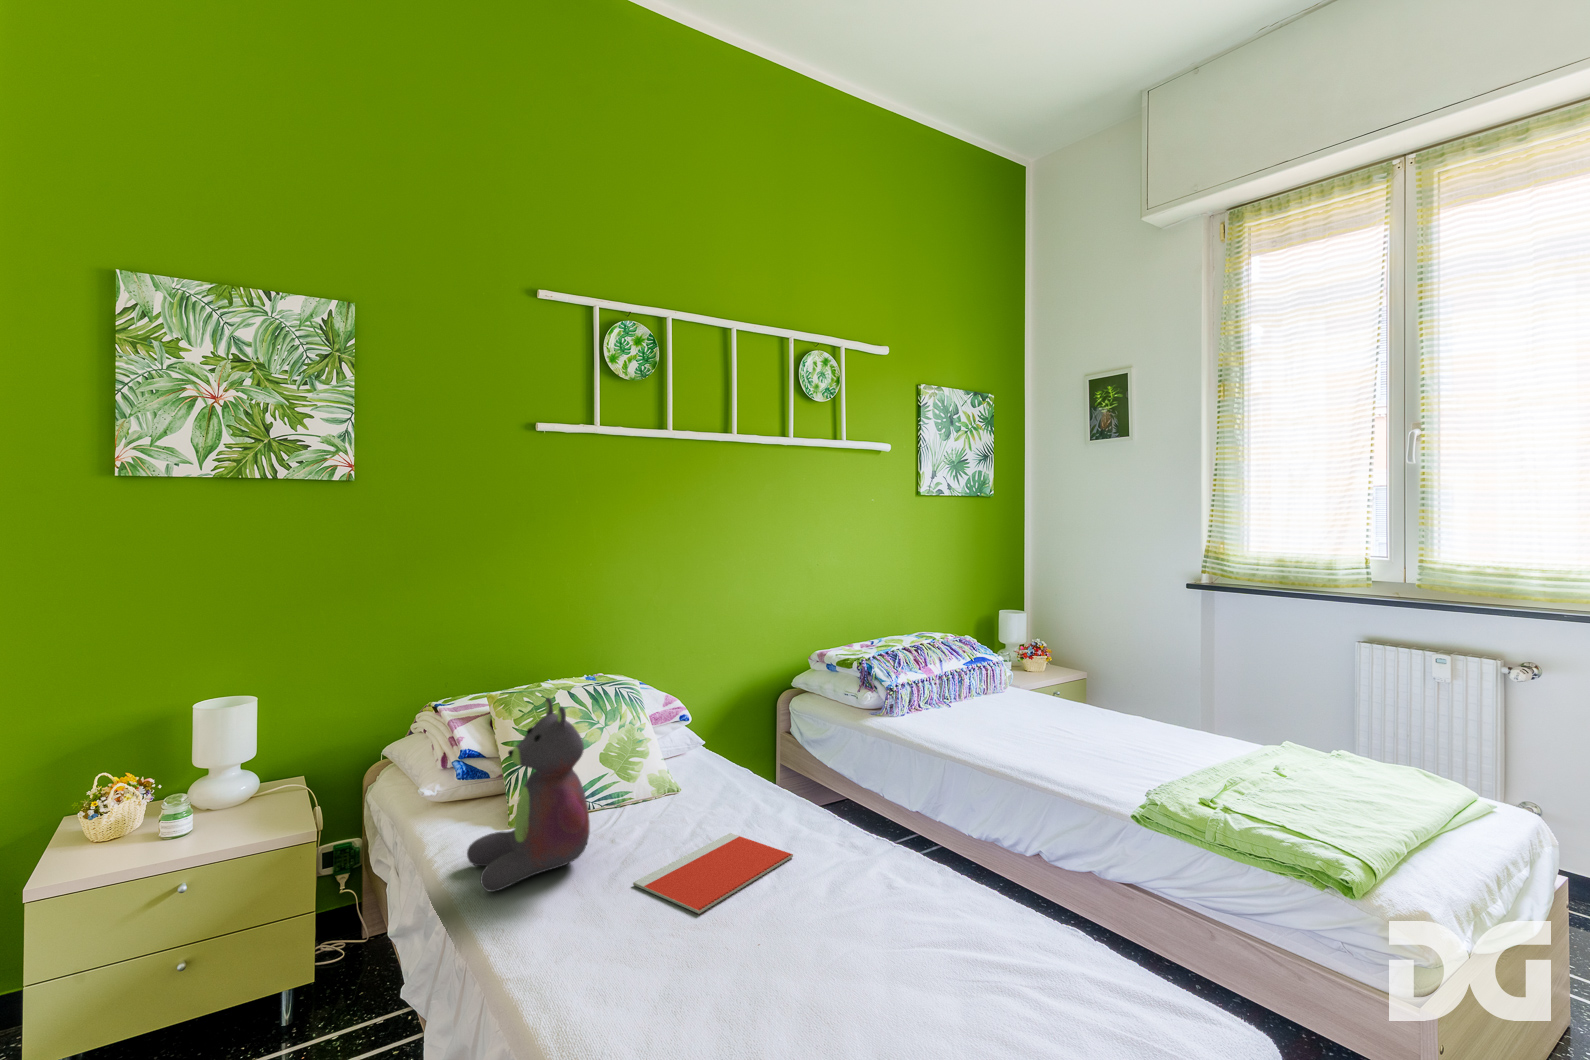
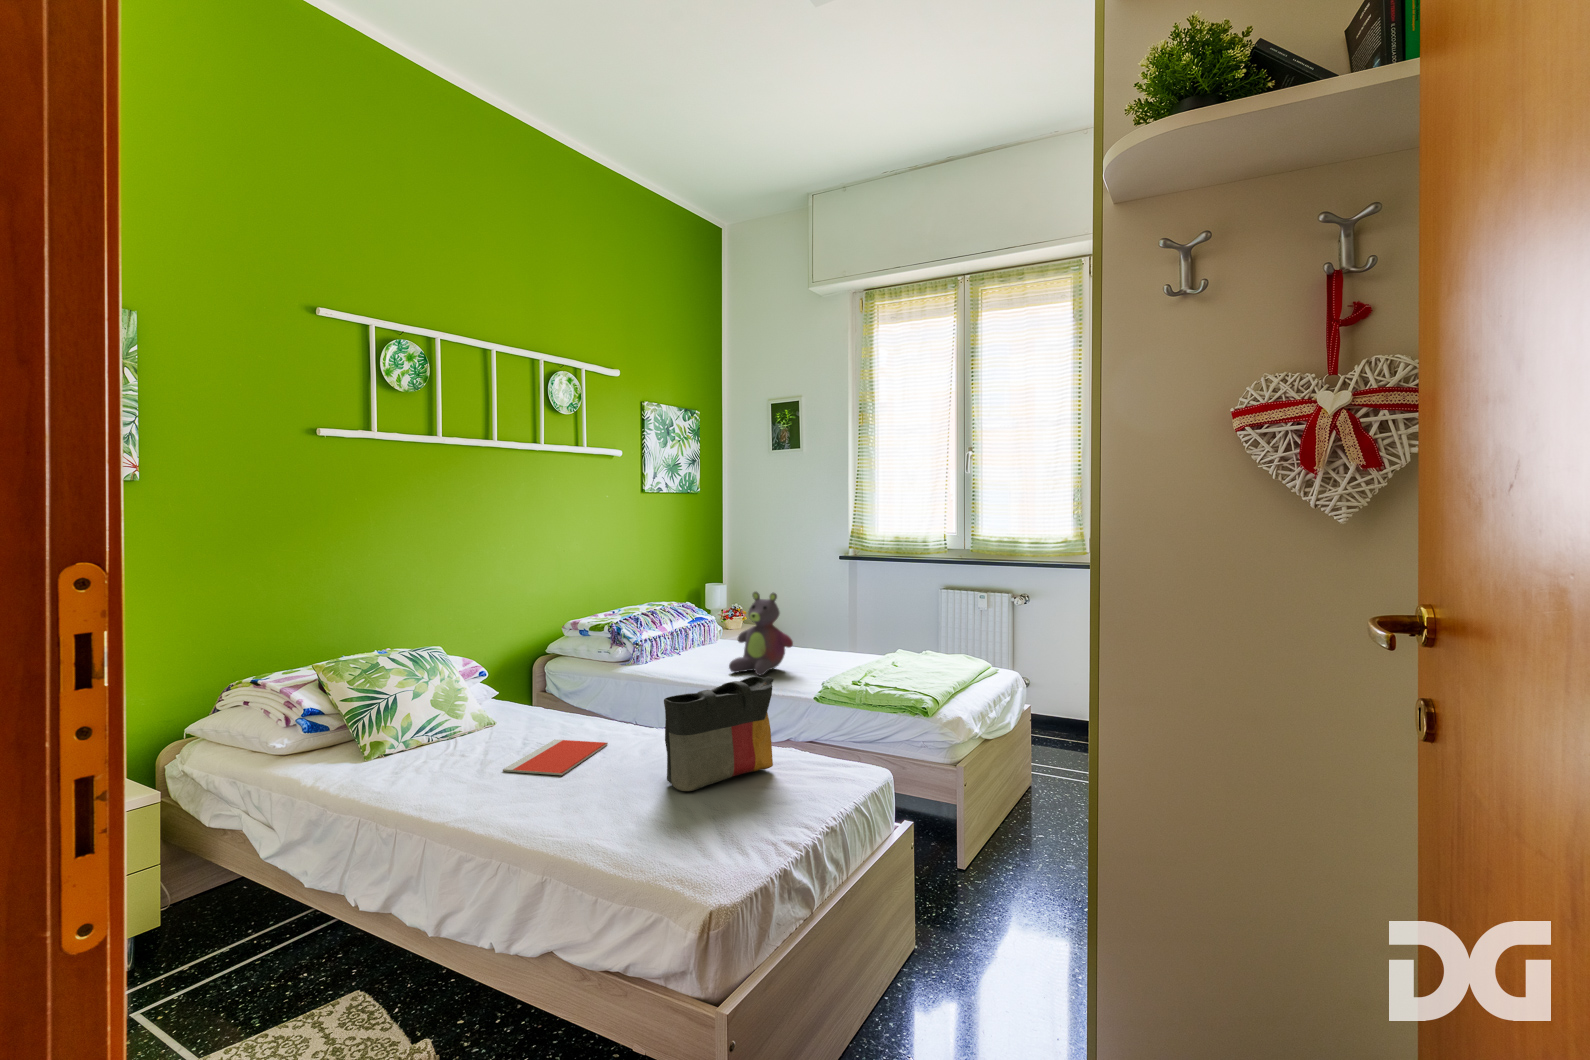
stuffed bear: present [467,698,590,892] -> present [729,592,793,676]
tote bag: none [828,808,1035,1012] -> present [664,676,774,791]

